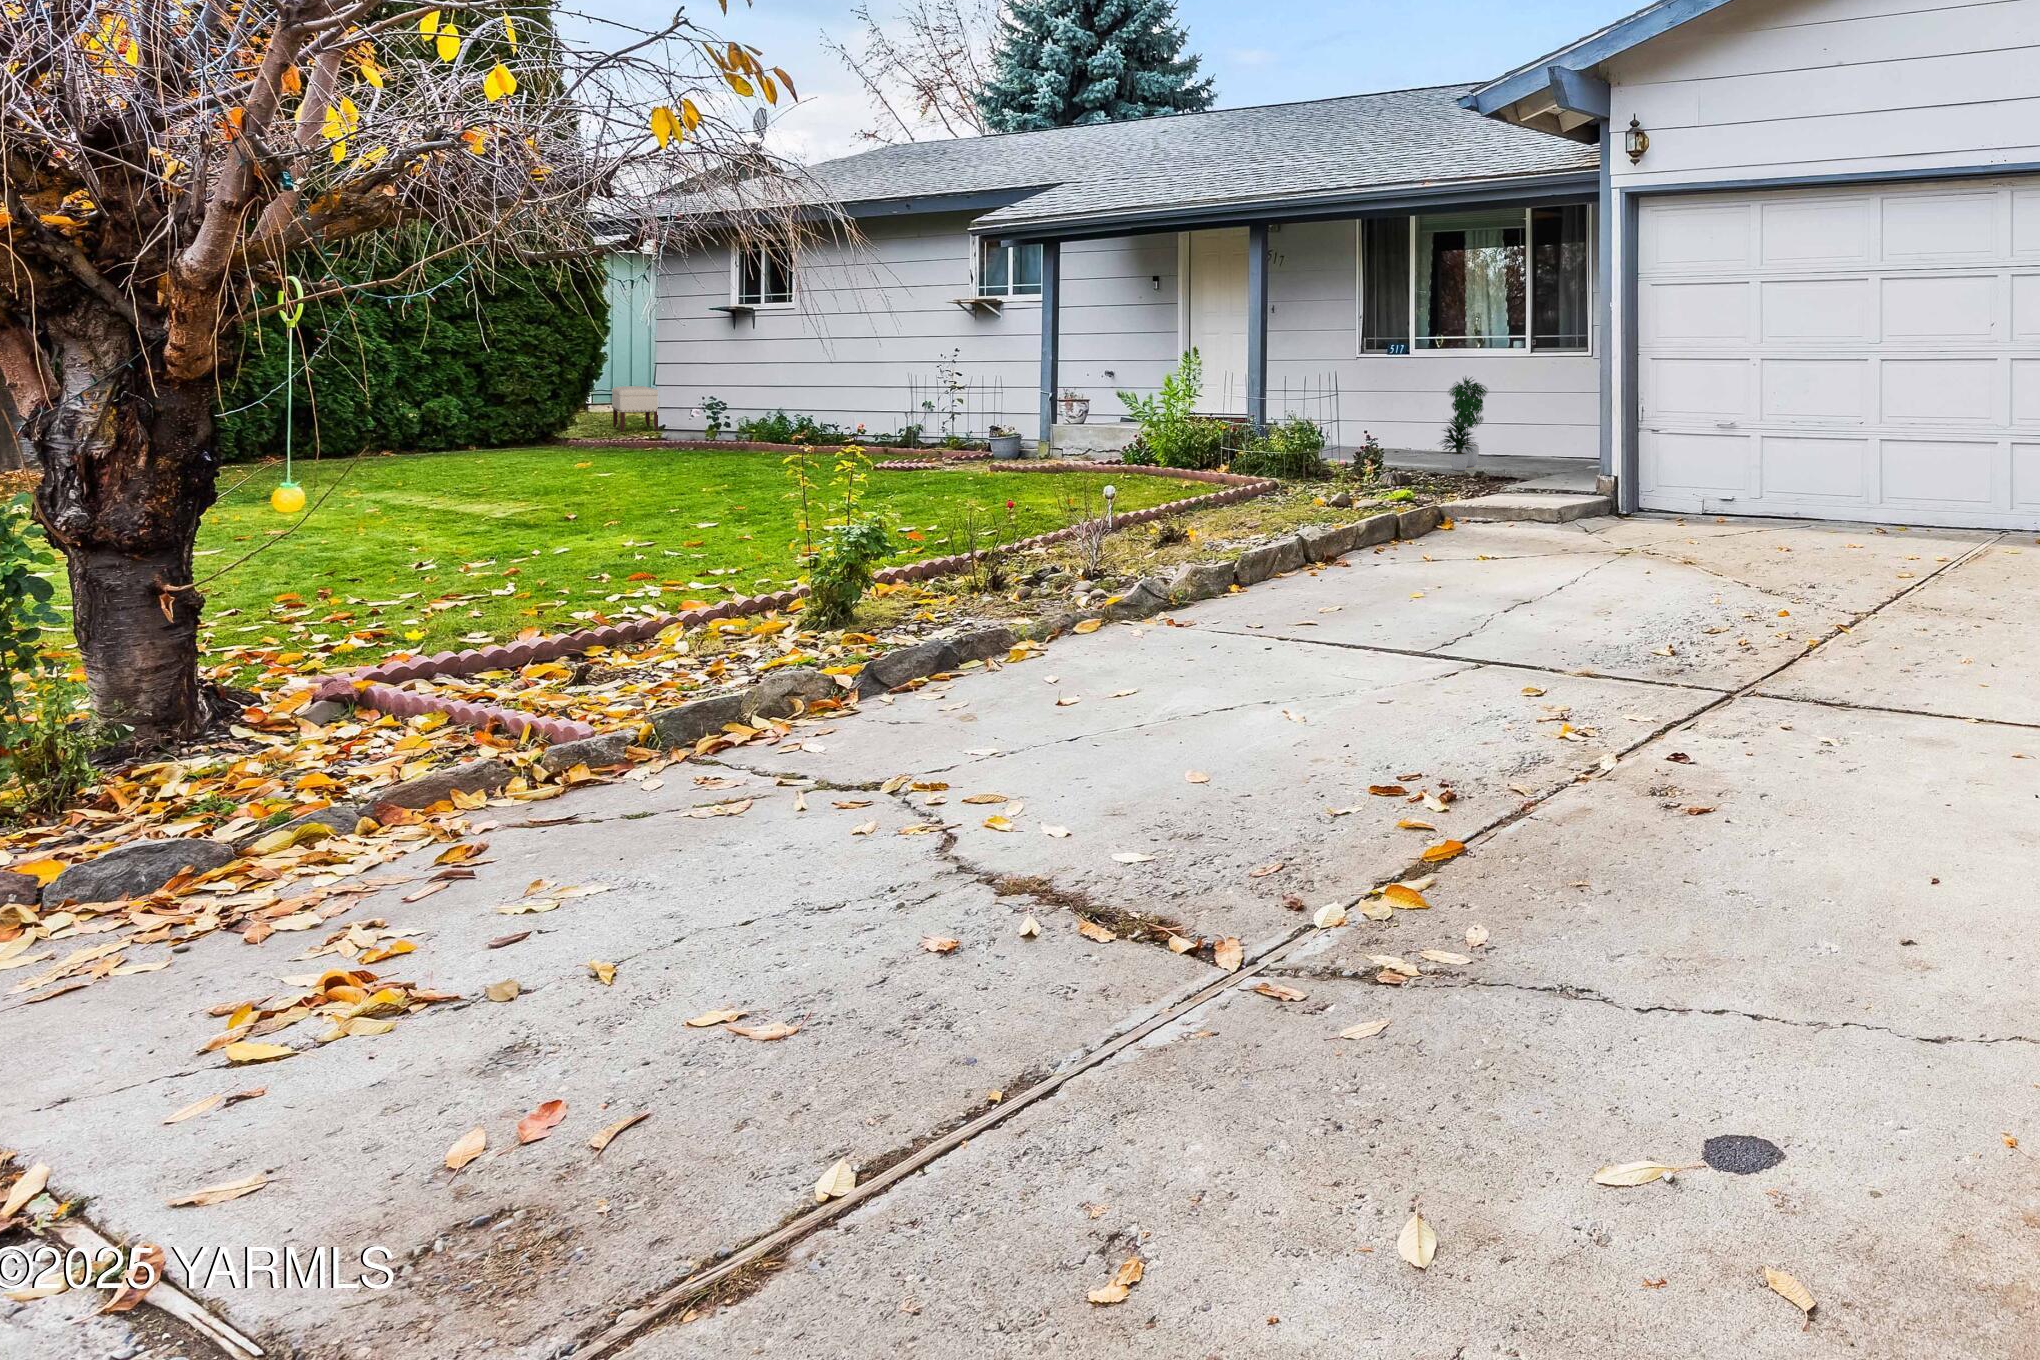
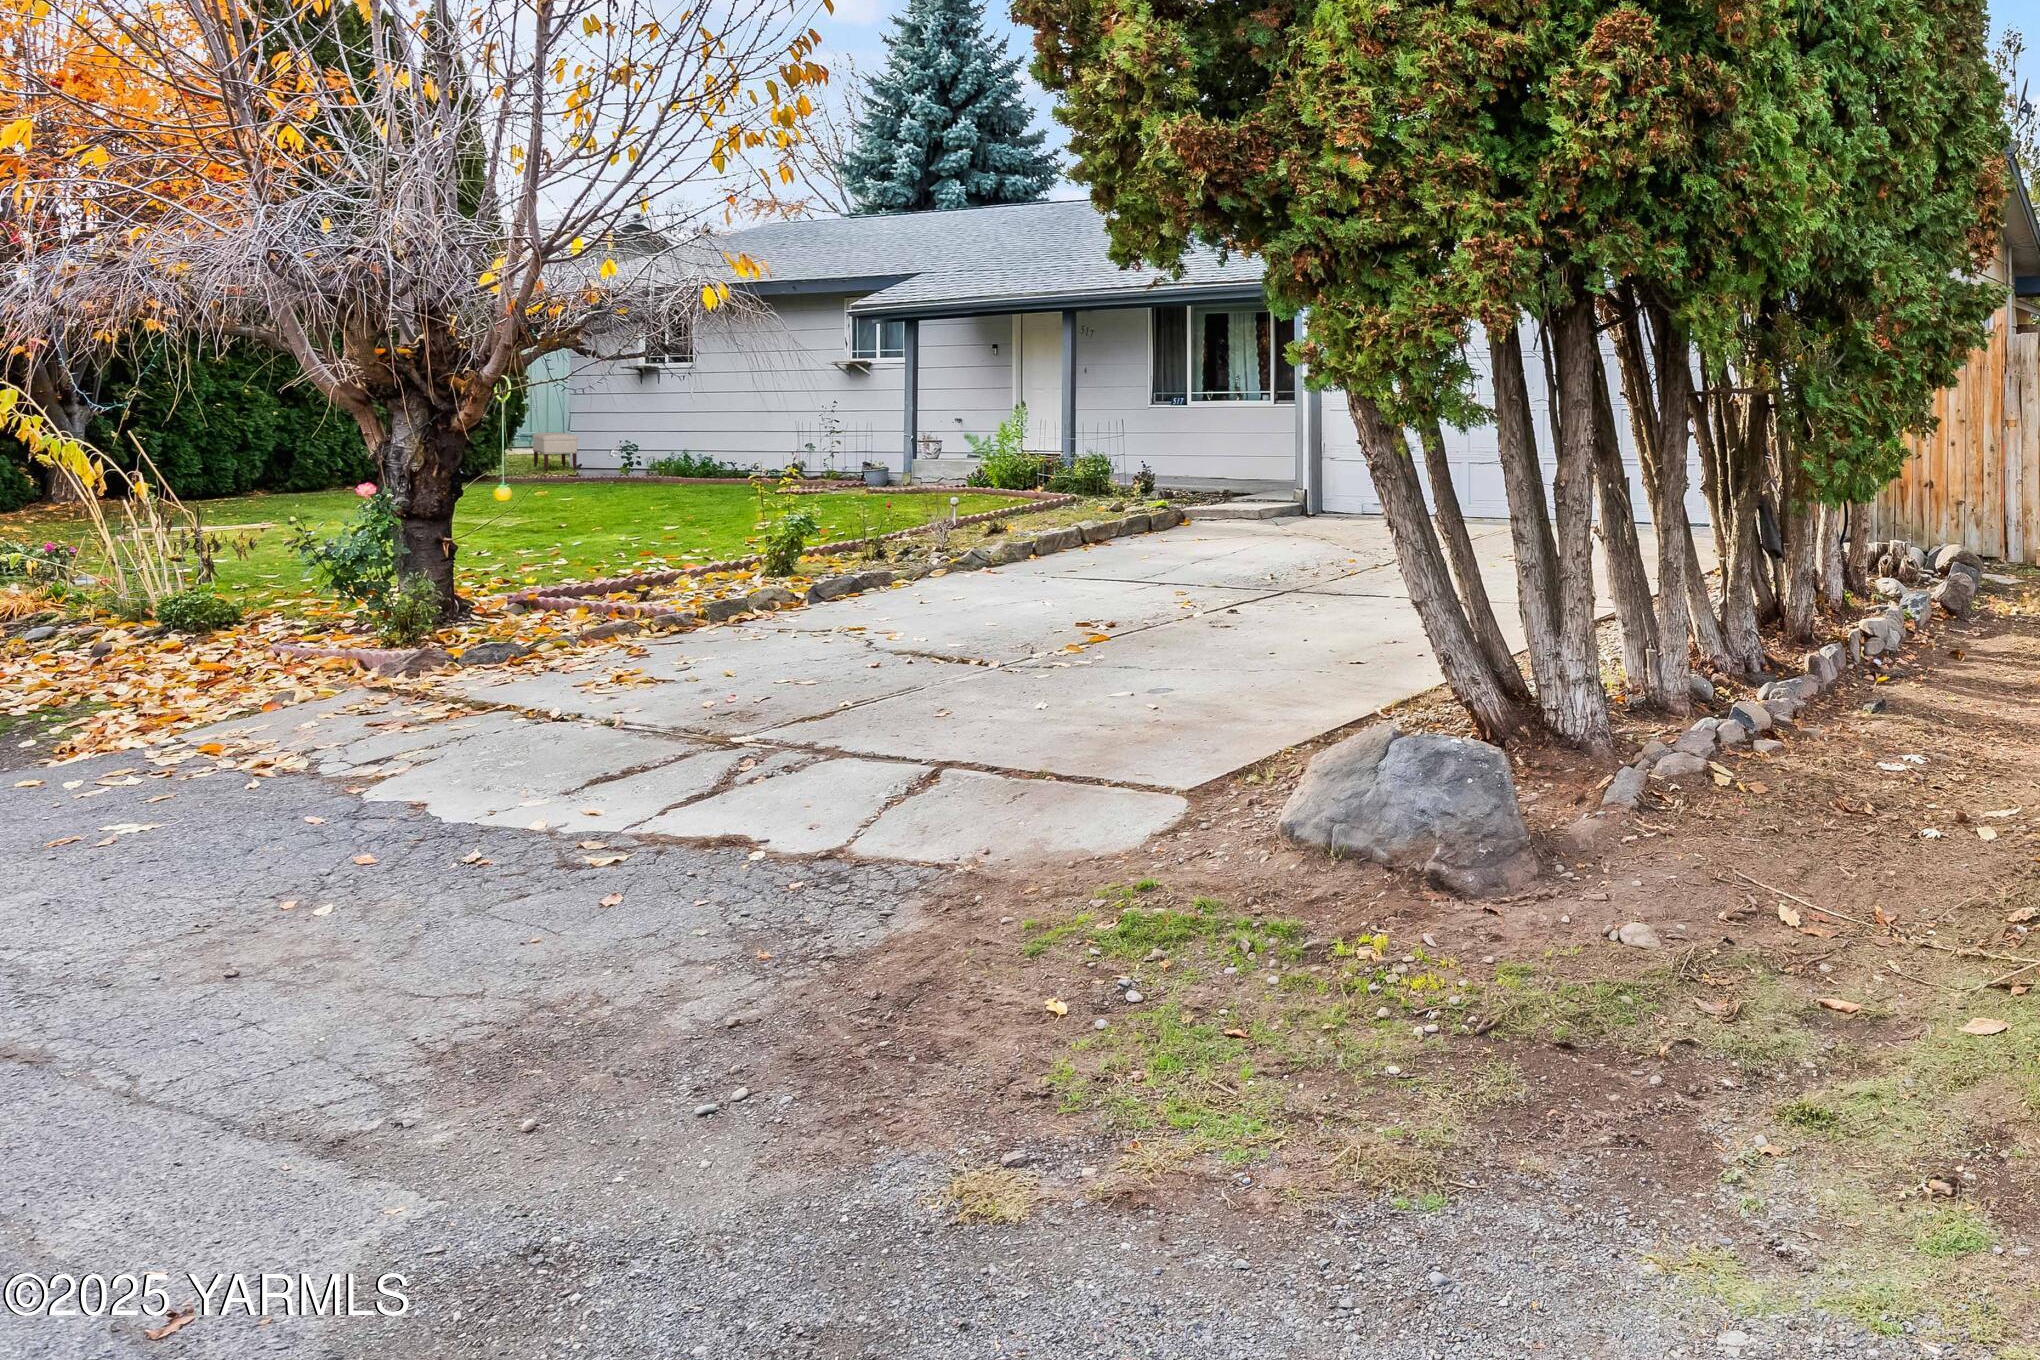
potted plant: present [1437,376,1488,471] -> none [1199,419,1240,489]

